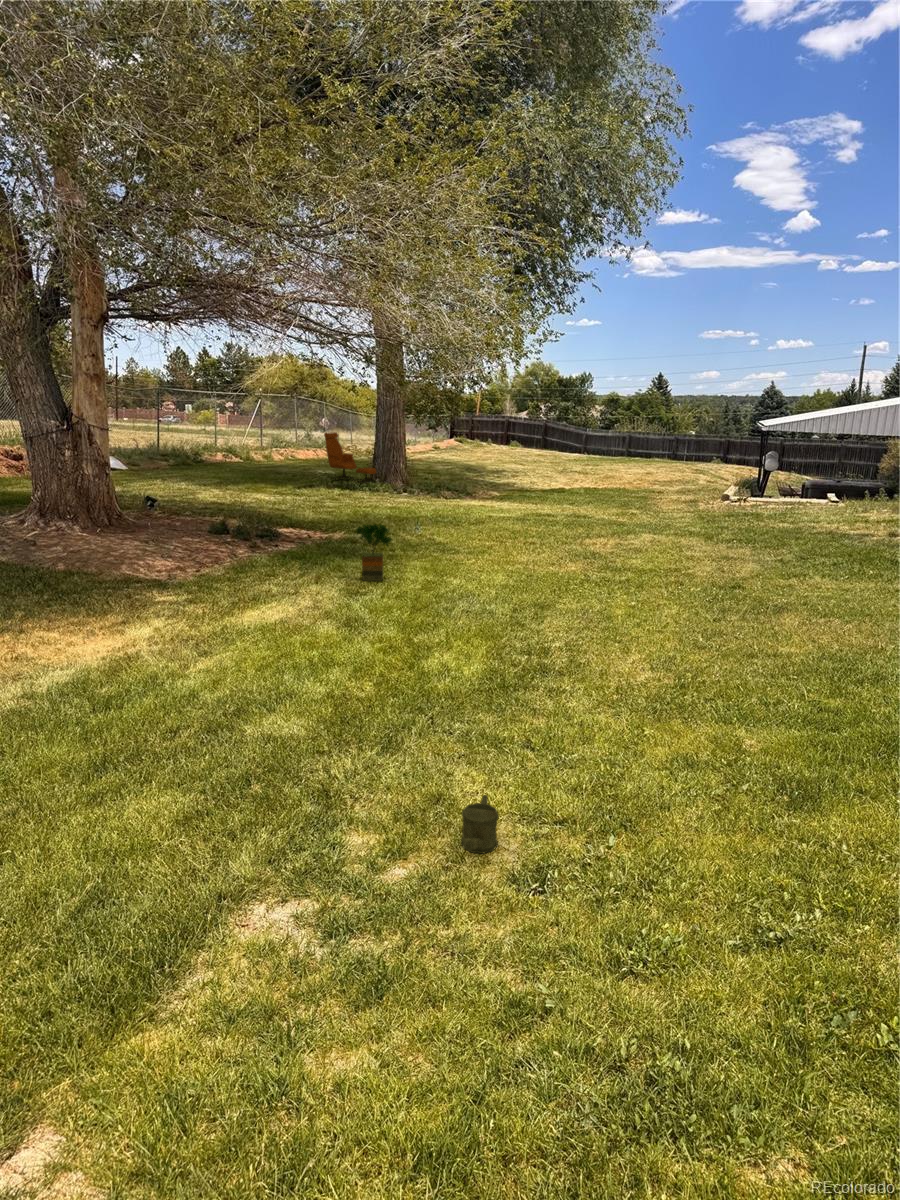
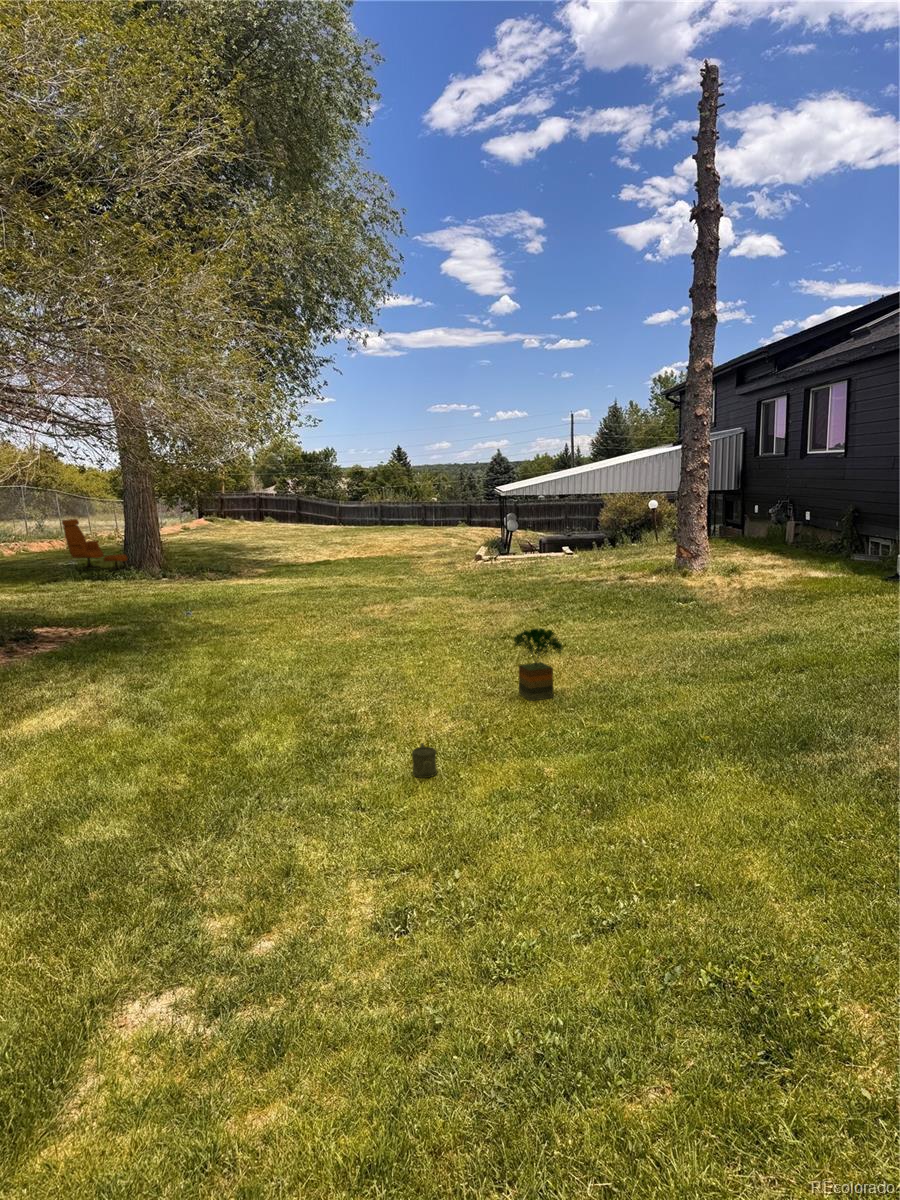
potted tree: present [356,524,392,581] -> present [513,628,563,701]
watering can: present [461,795,499,854] -> present [412,743,437,778]

